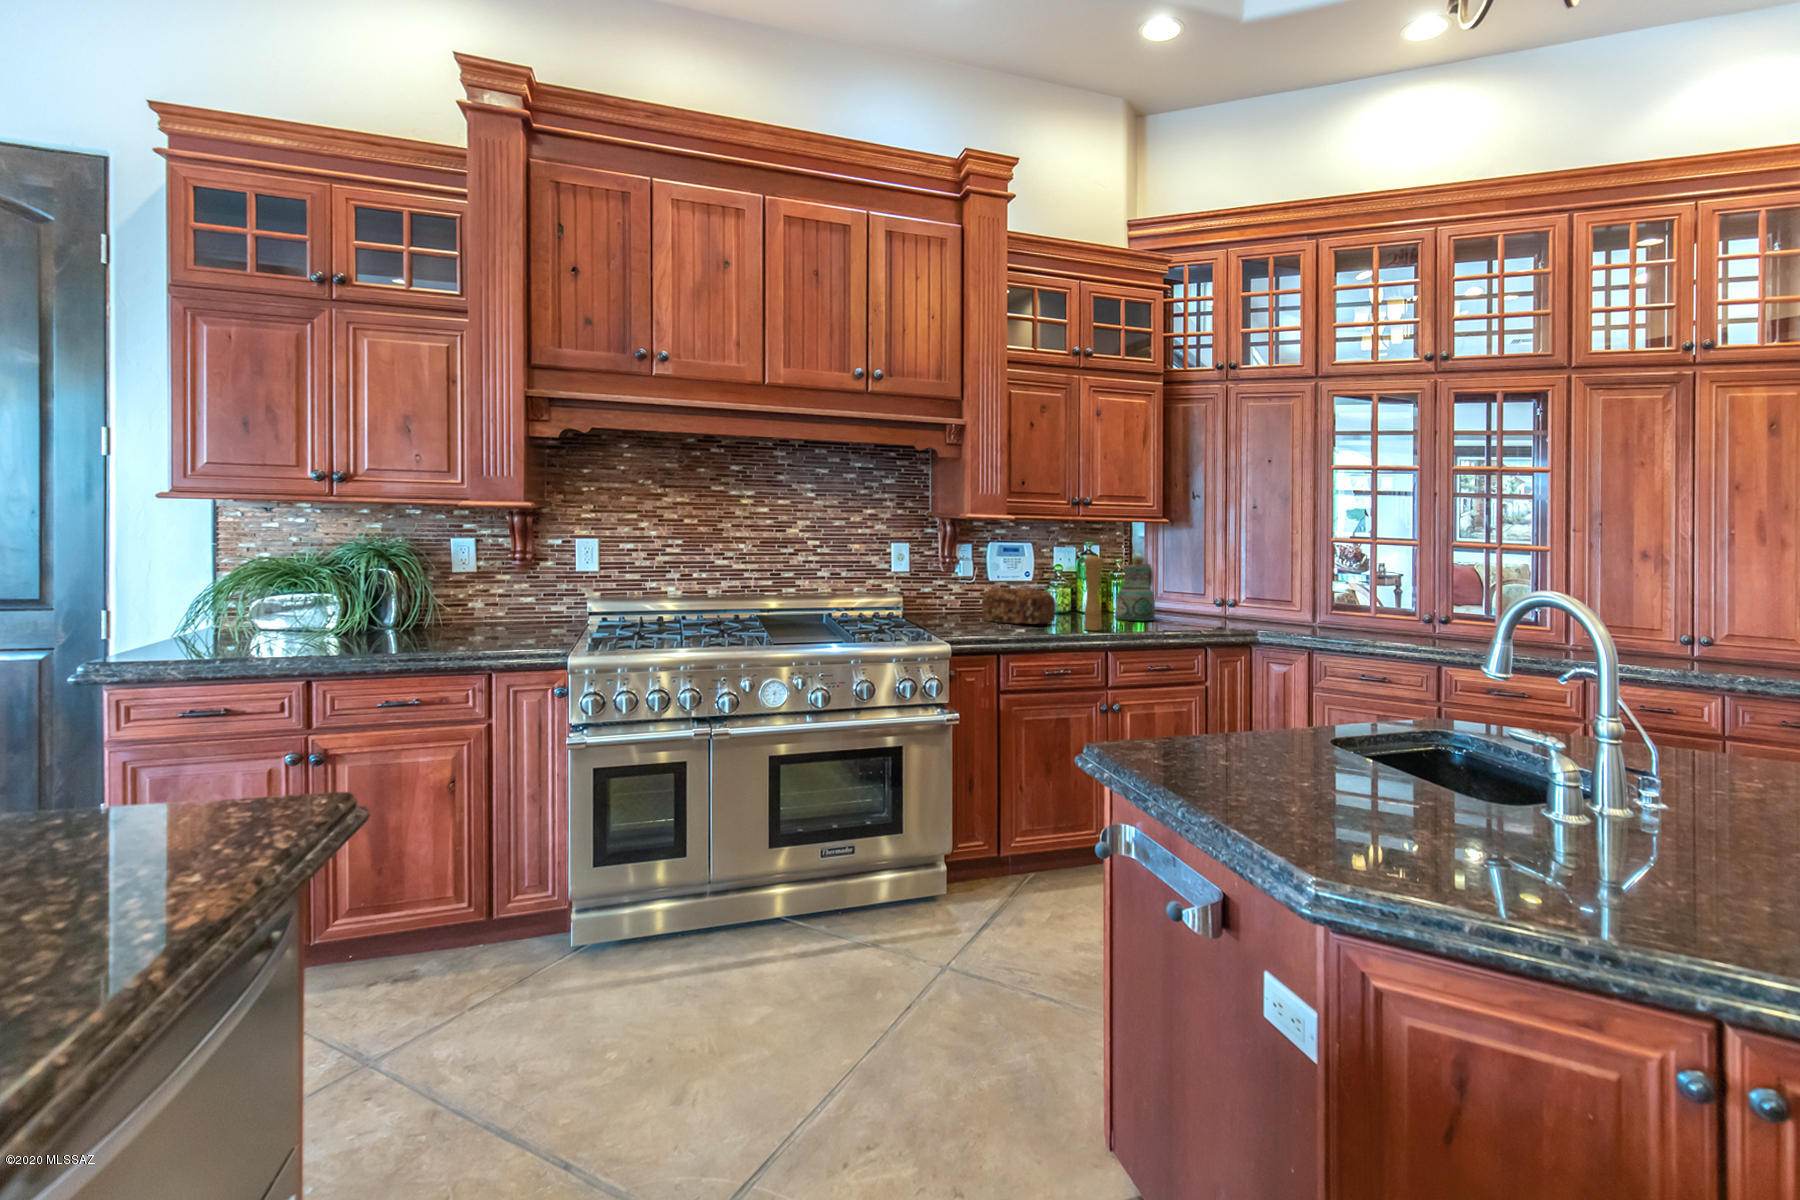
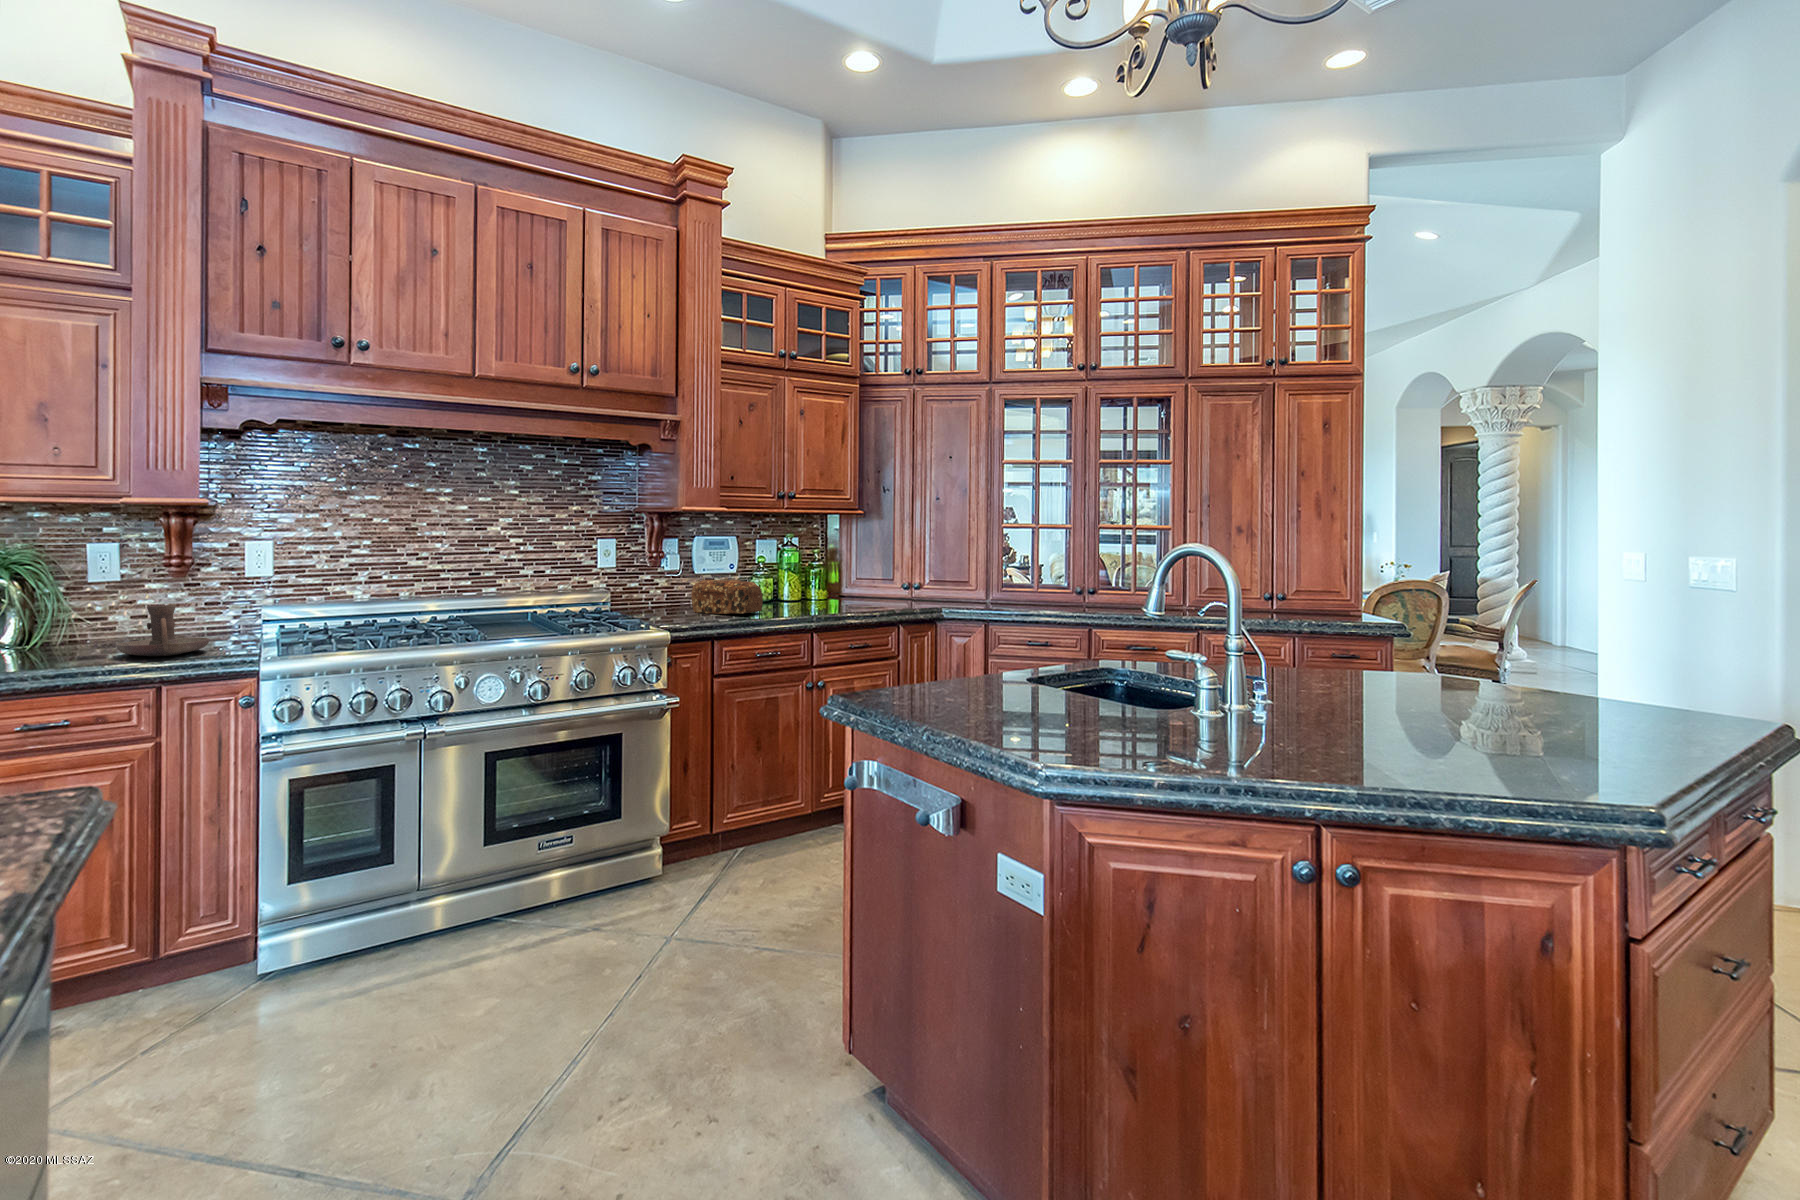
pepper mill: present [1084,555,1103,630] -> none [786,548,804,617]
ceramic pitcher: present [1116,564,1155,621] -> none [820,553,855,607]
candle holder: none [454,595,532,643] -> present [116,605,209,656]

